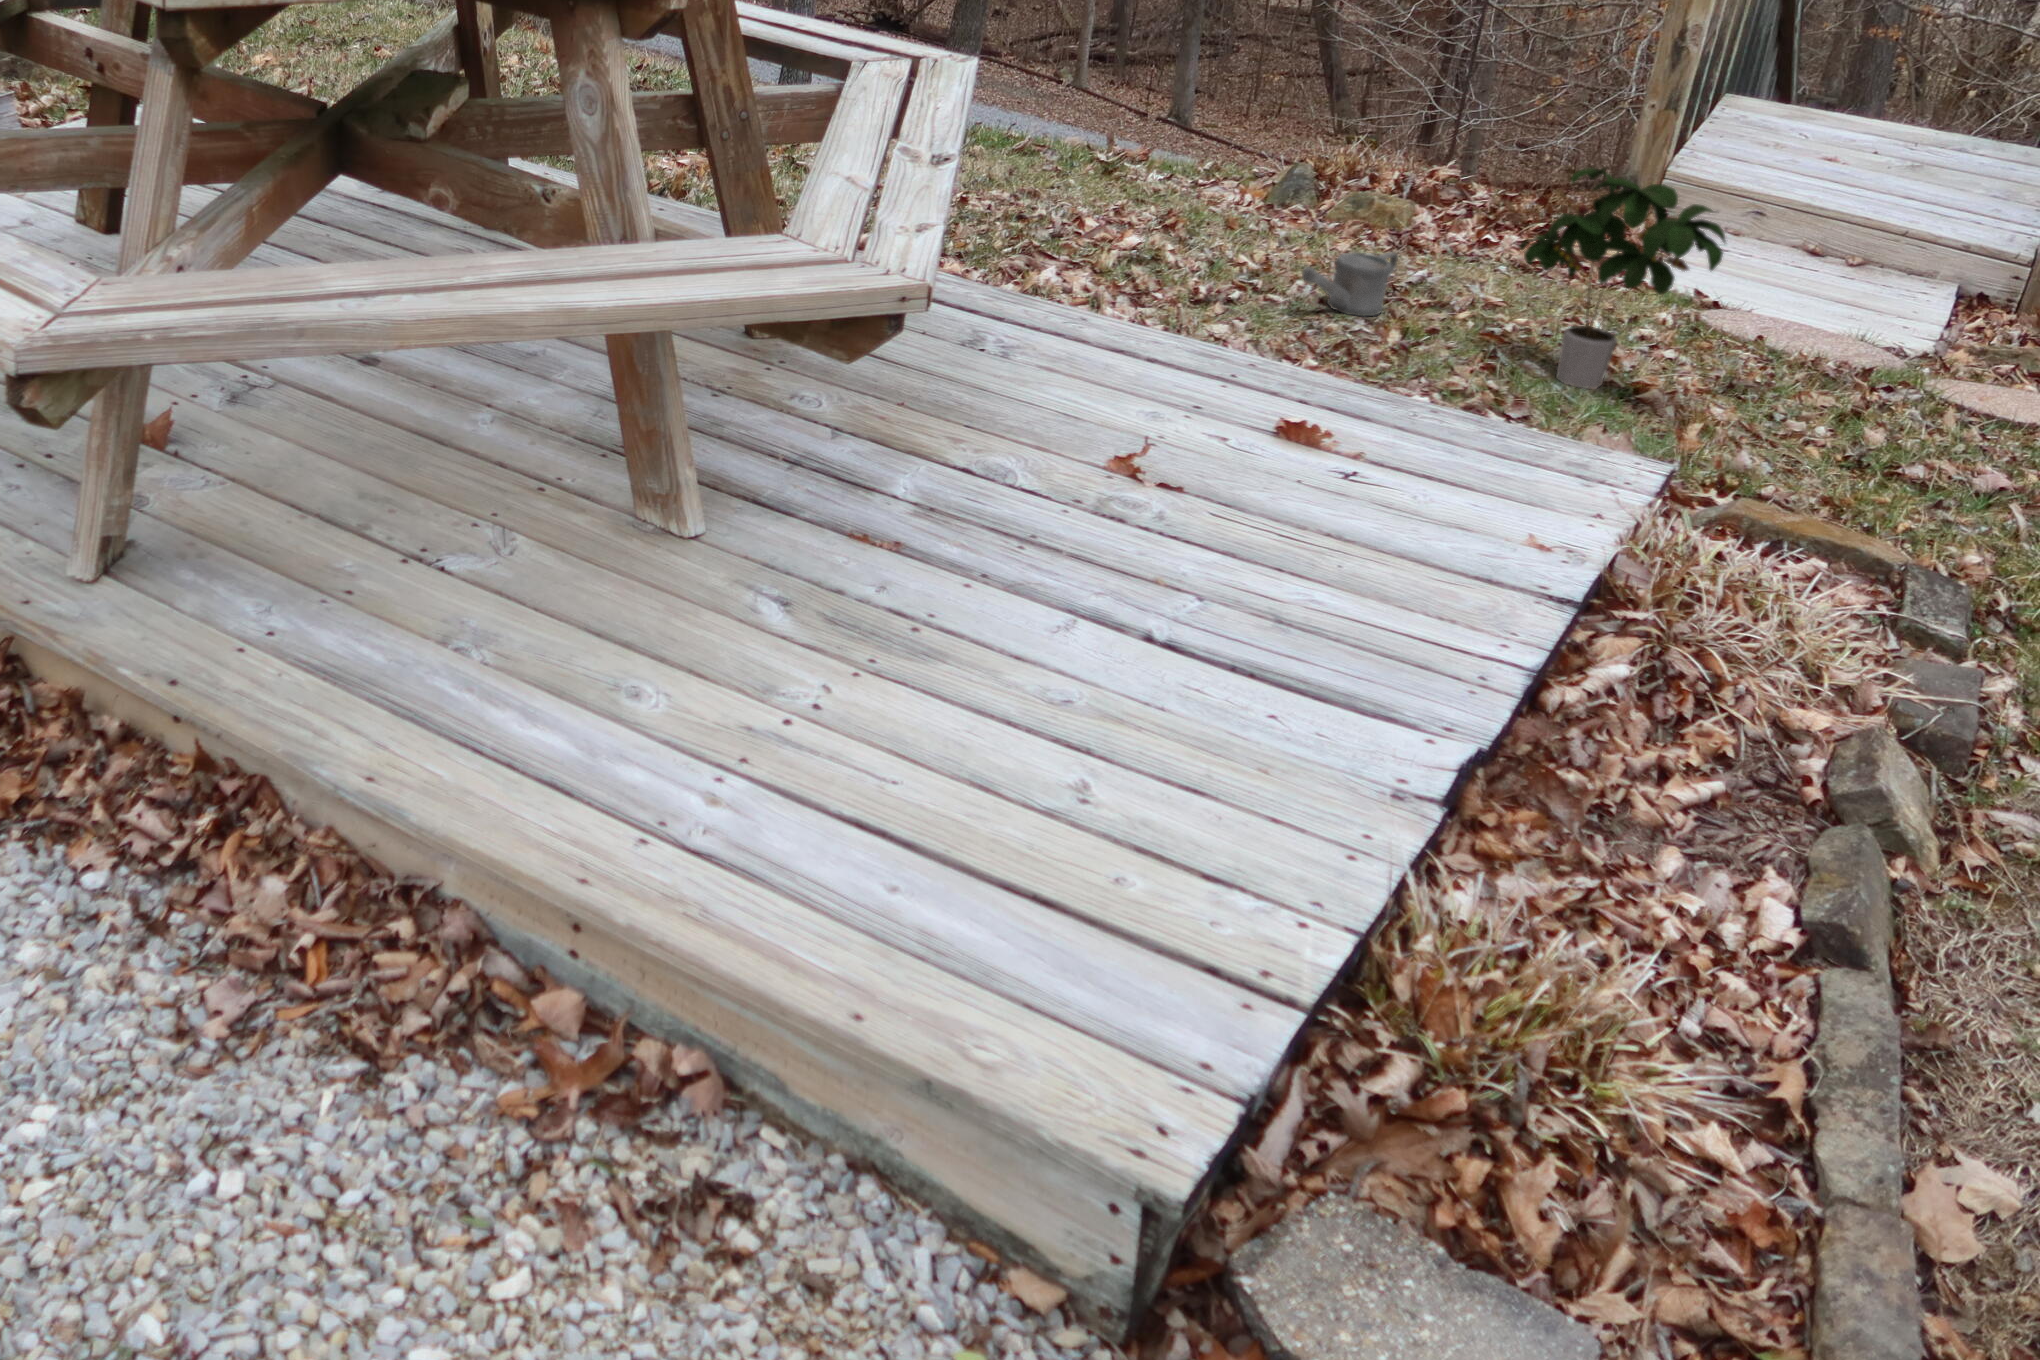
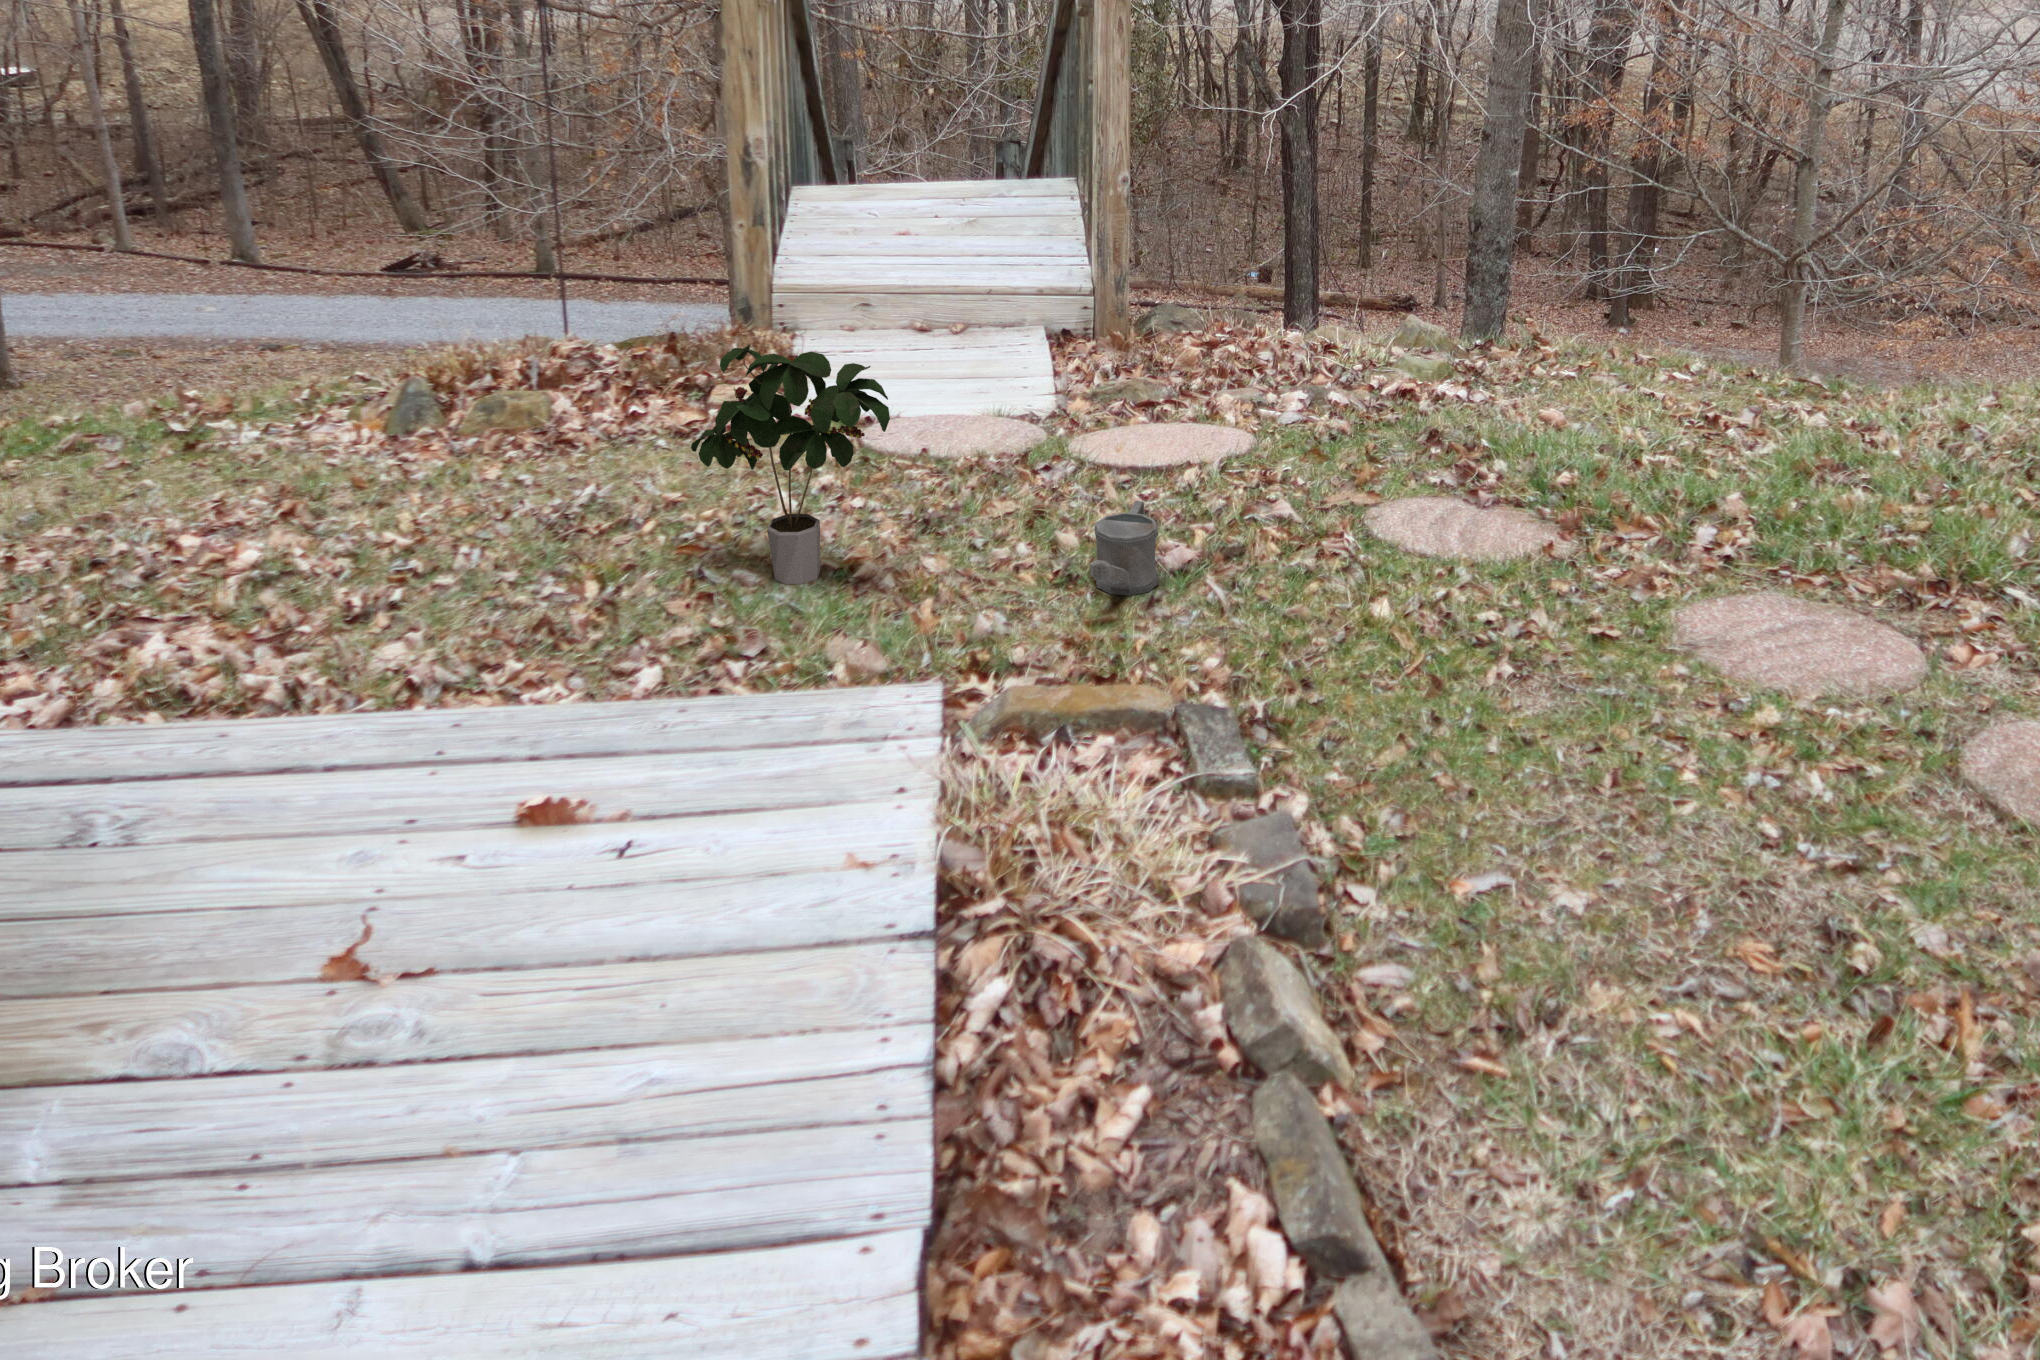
watering can: present [1302,252,1398,316] -> present [1090,501,1159,596]

